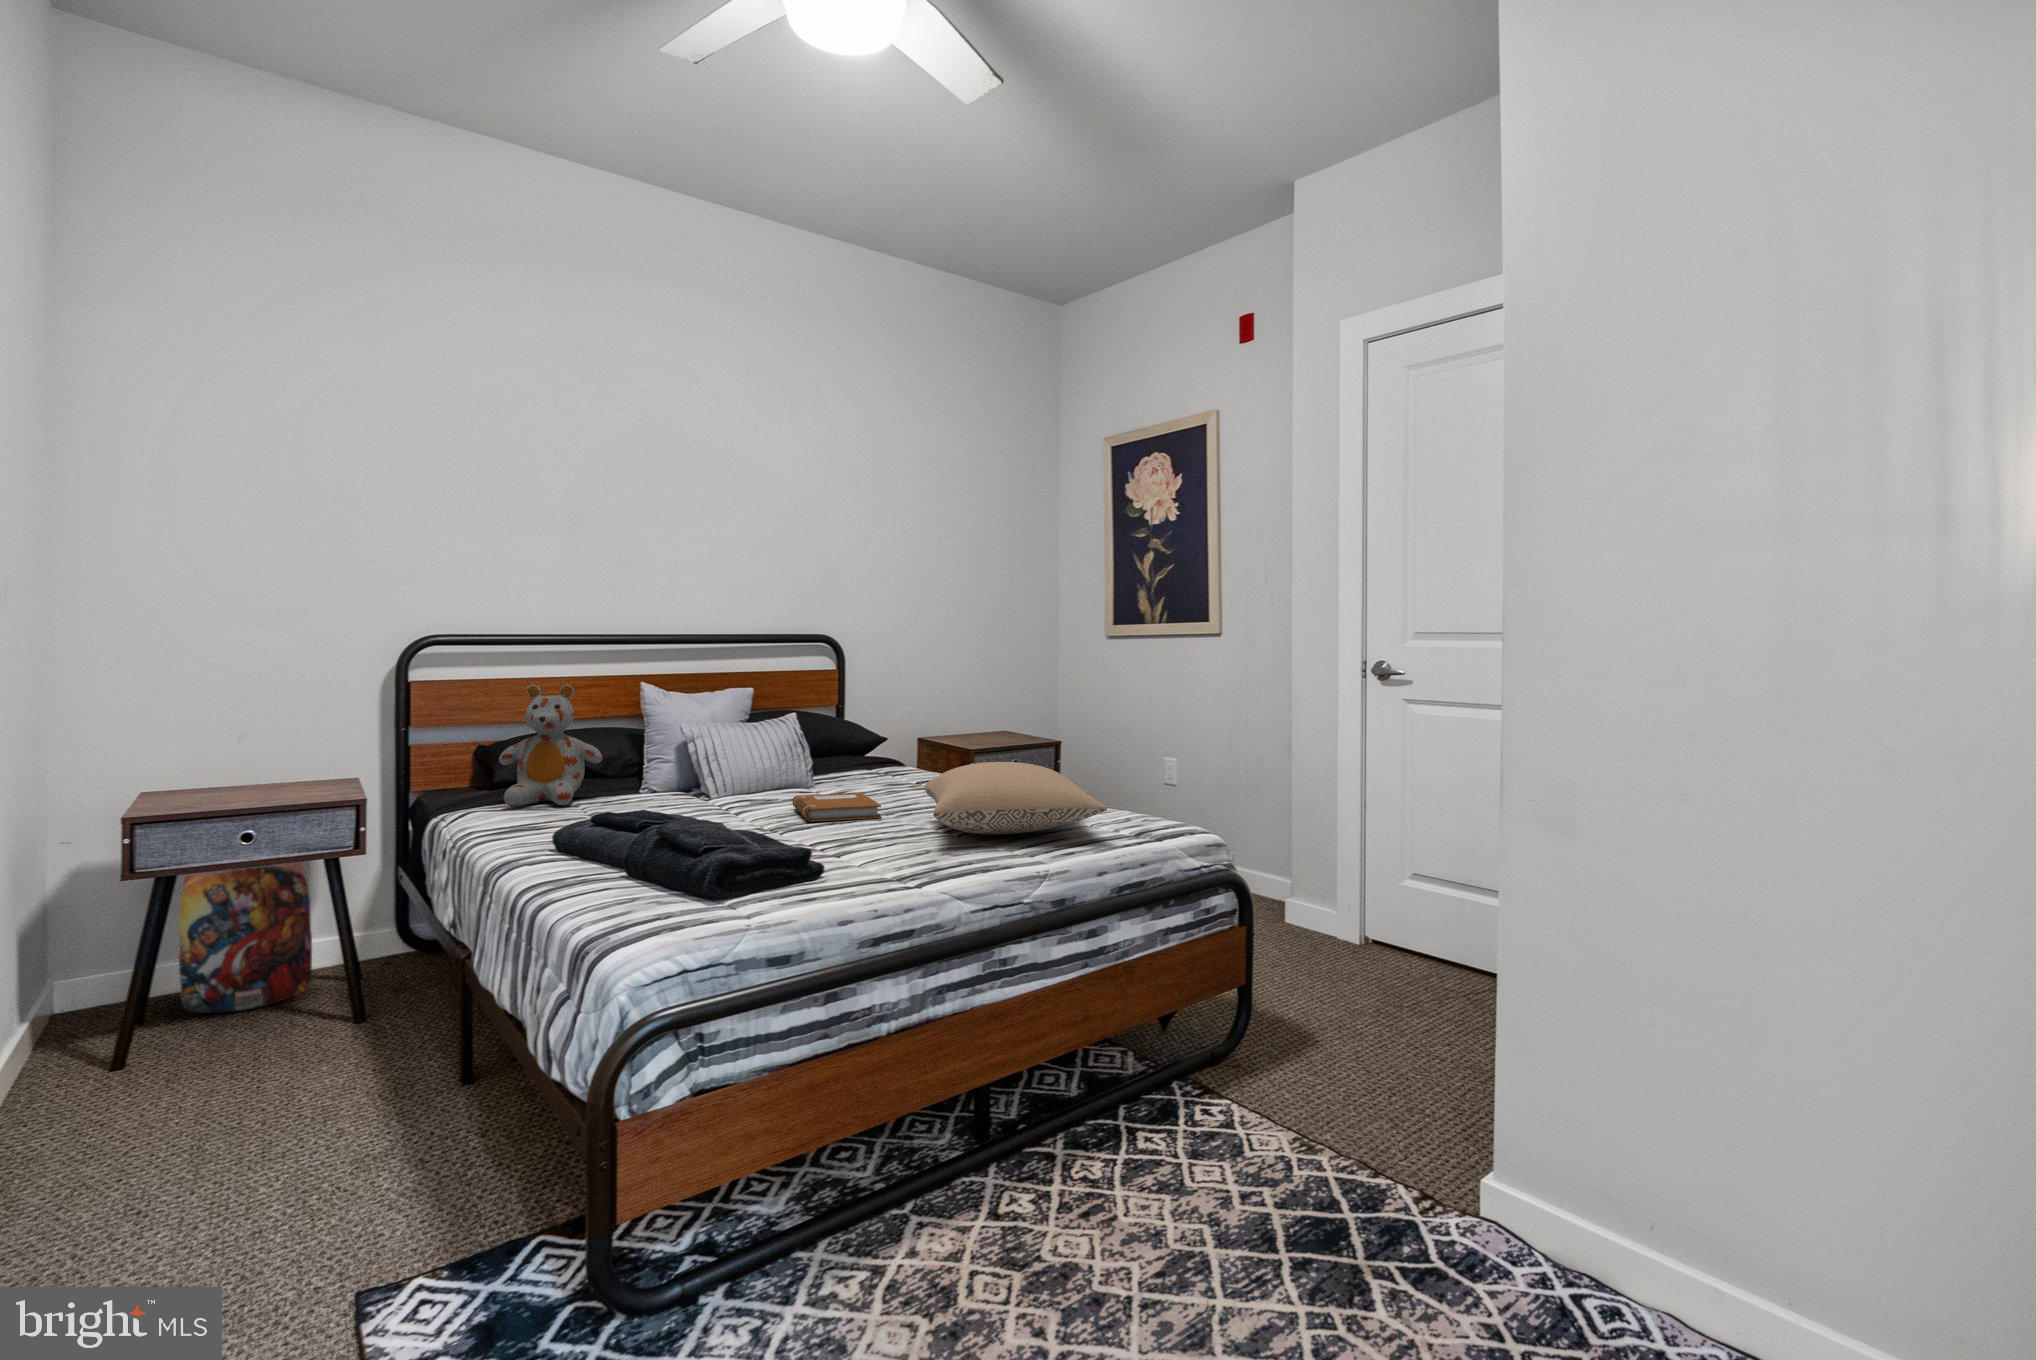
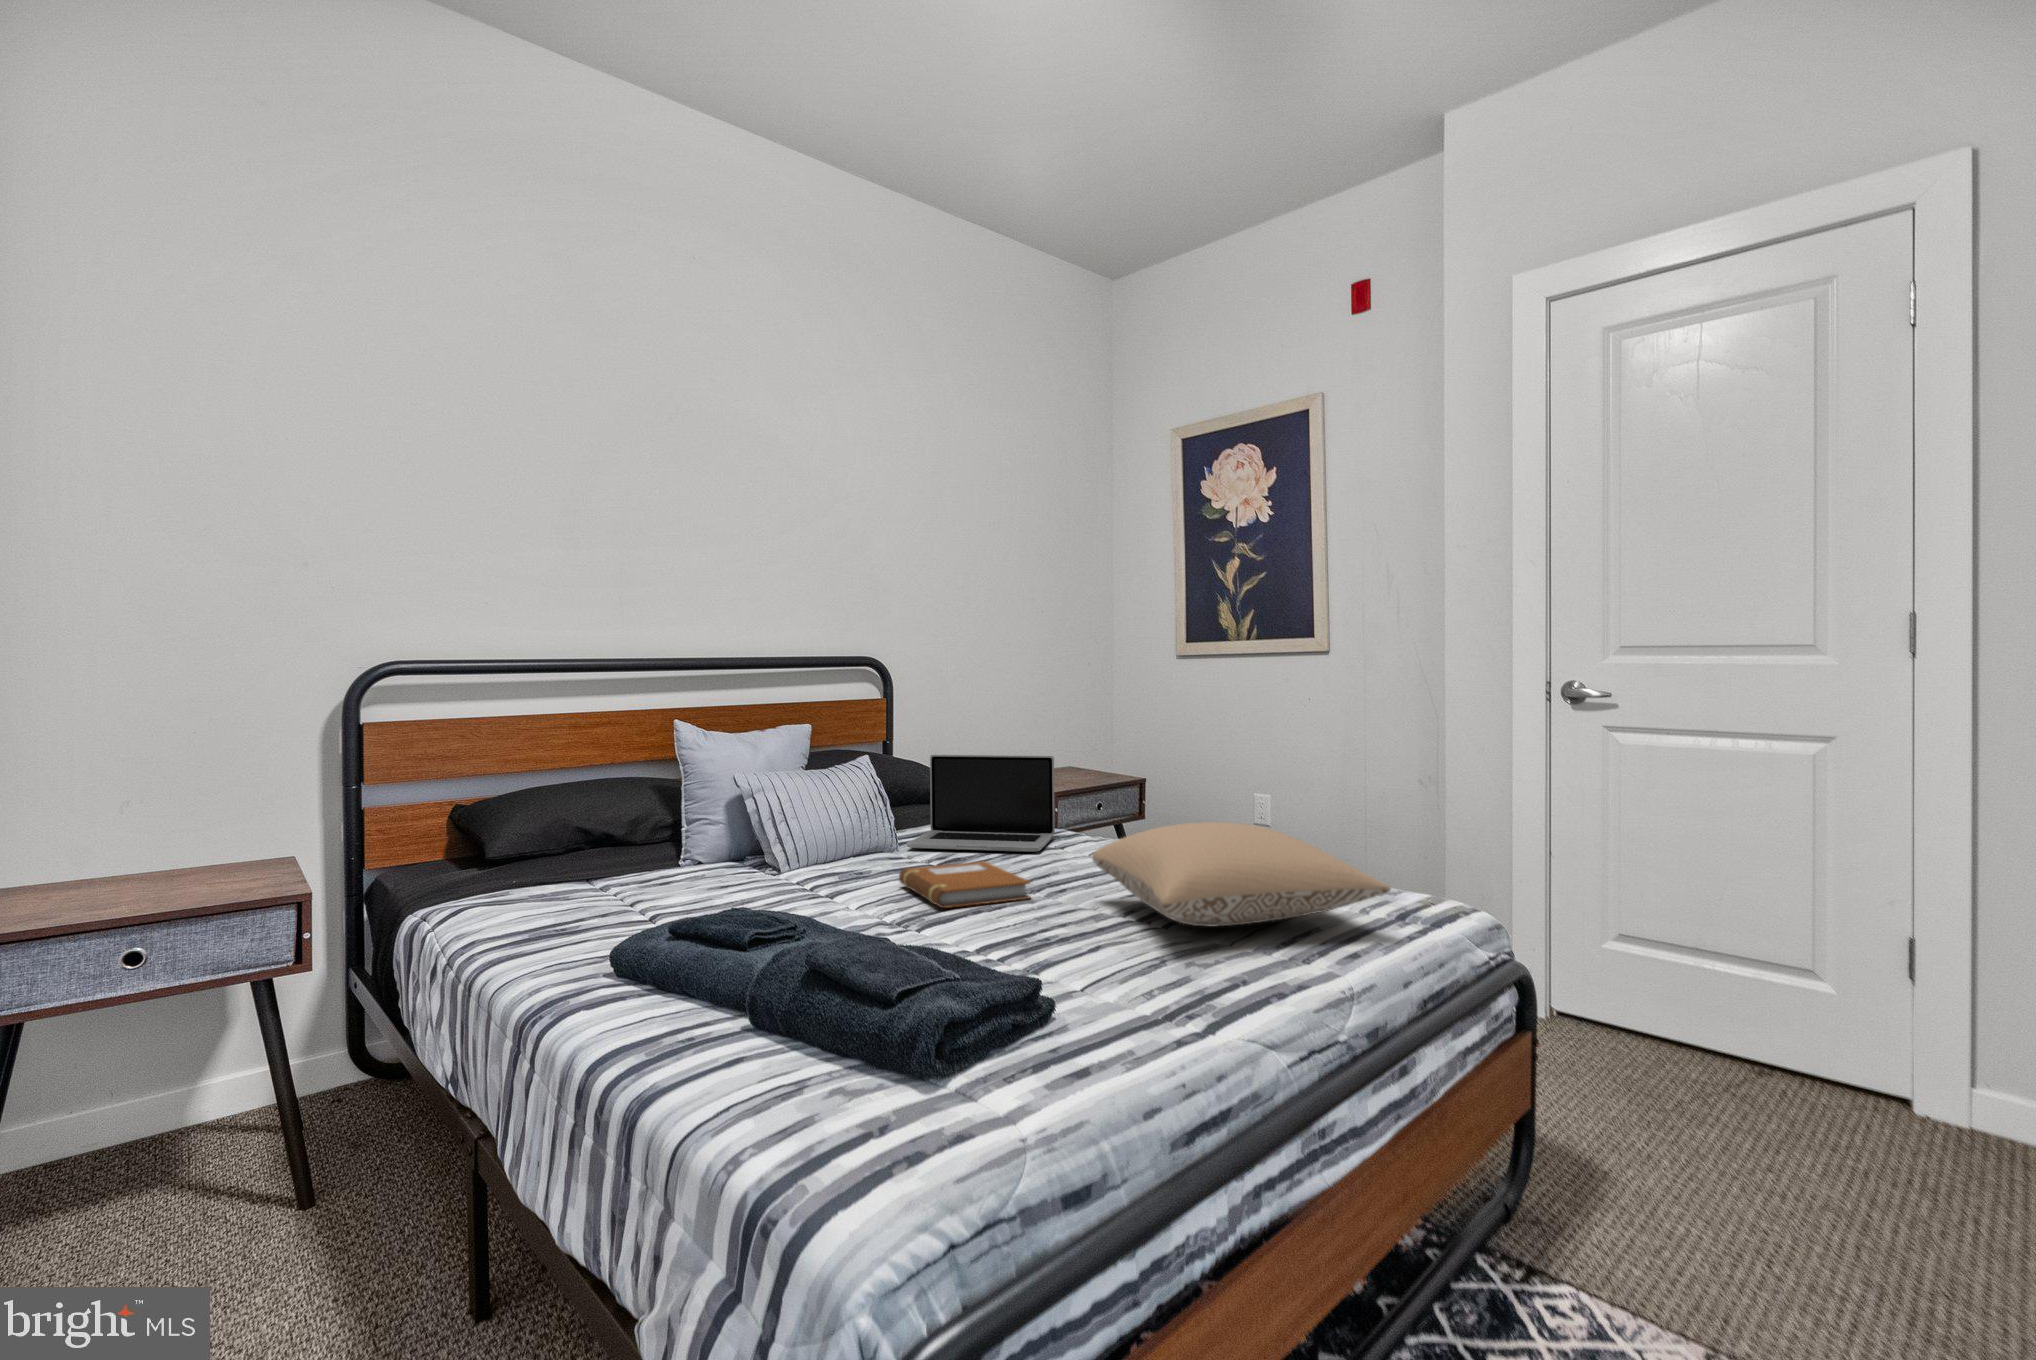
stuffed bear: present [499,685,602,807] -> none [494,726,631,893]
laptop: none [821,714,944,790] -> present [907,755,1055,852]
backpack: present [179,863,312,1013] -> none [37,945,233,1202]

